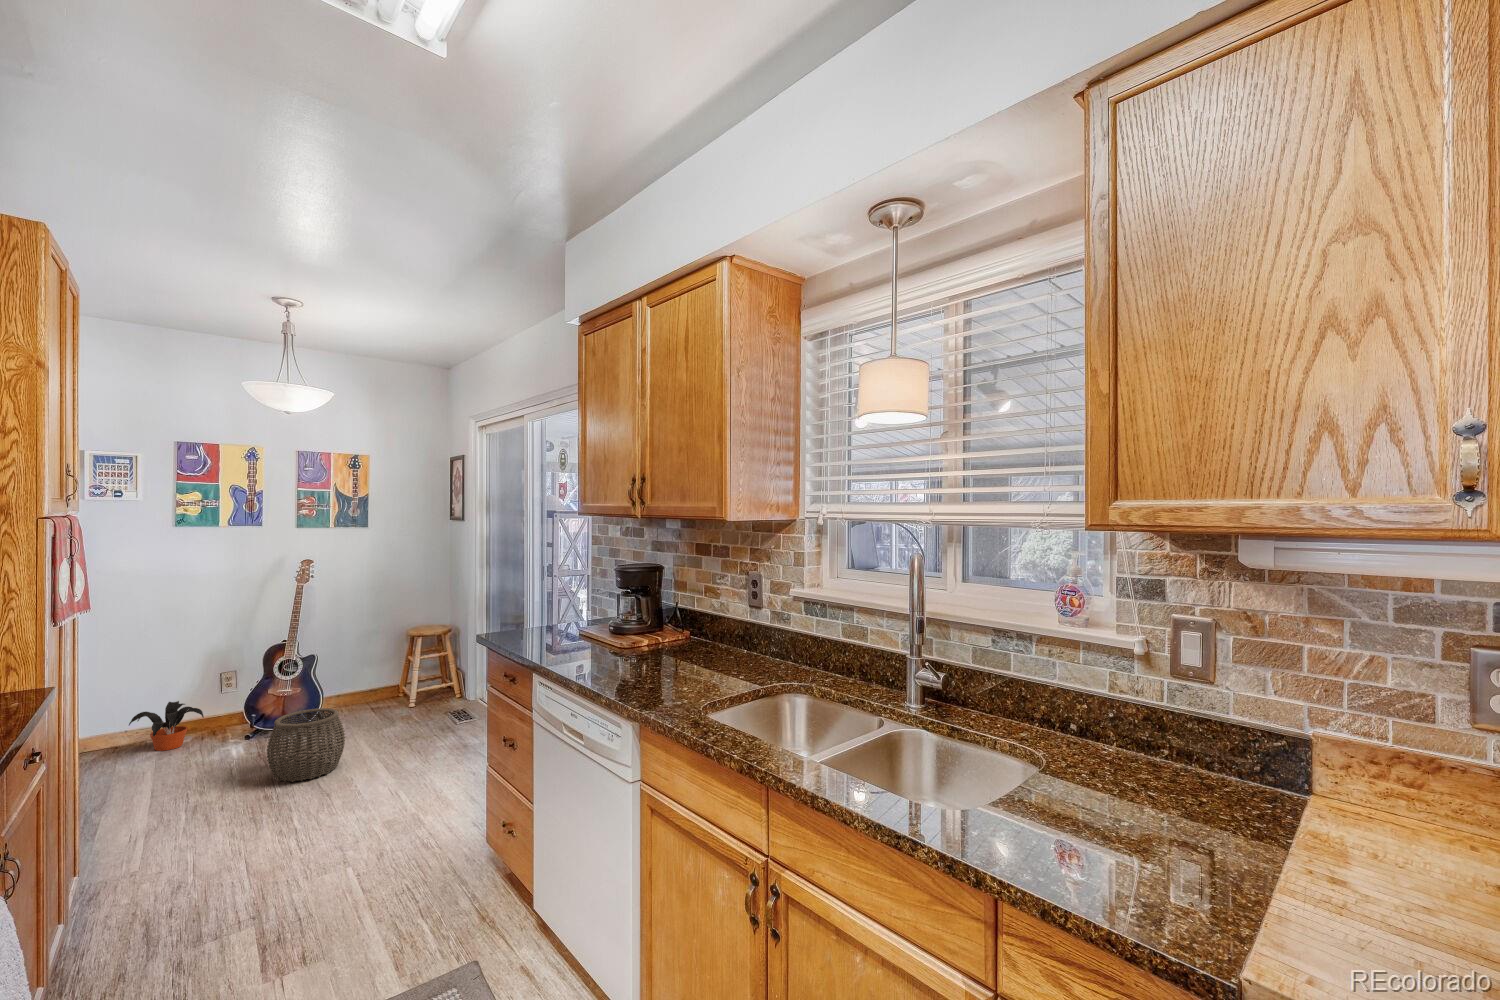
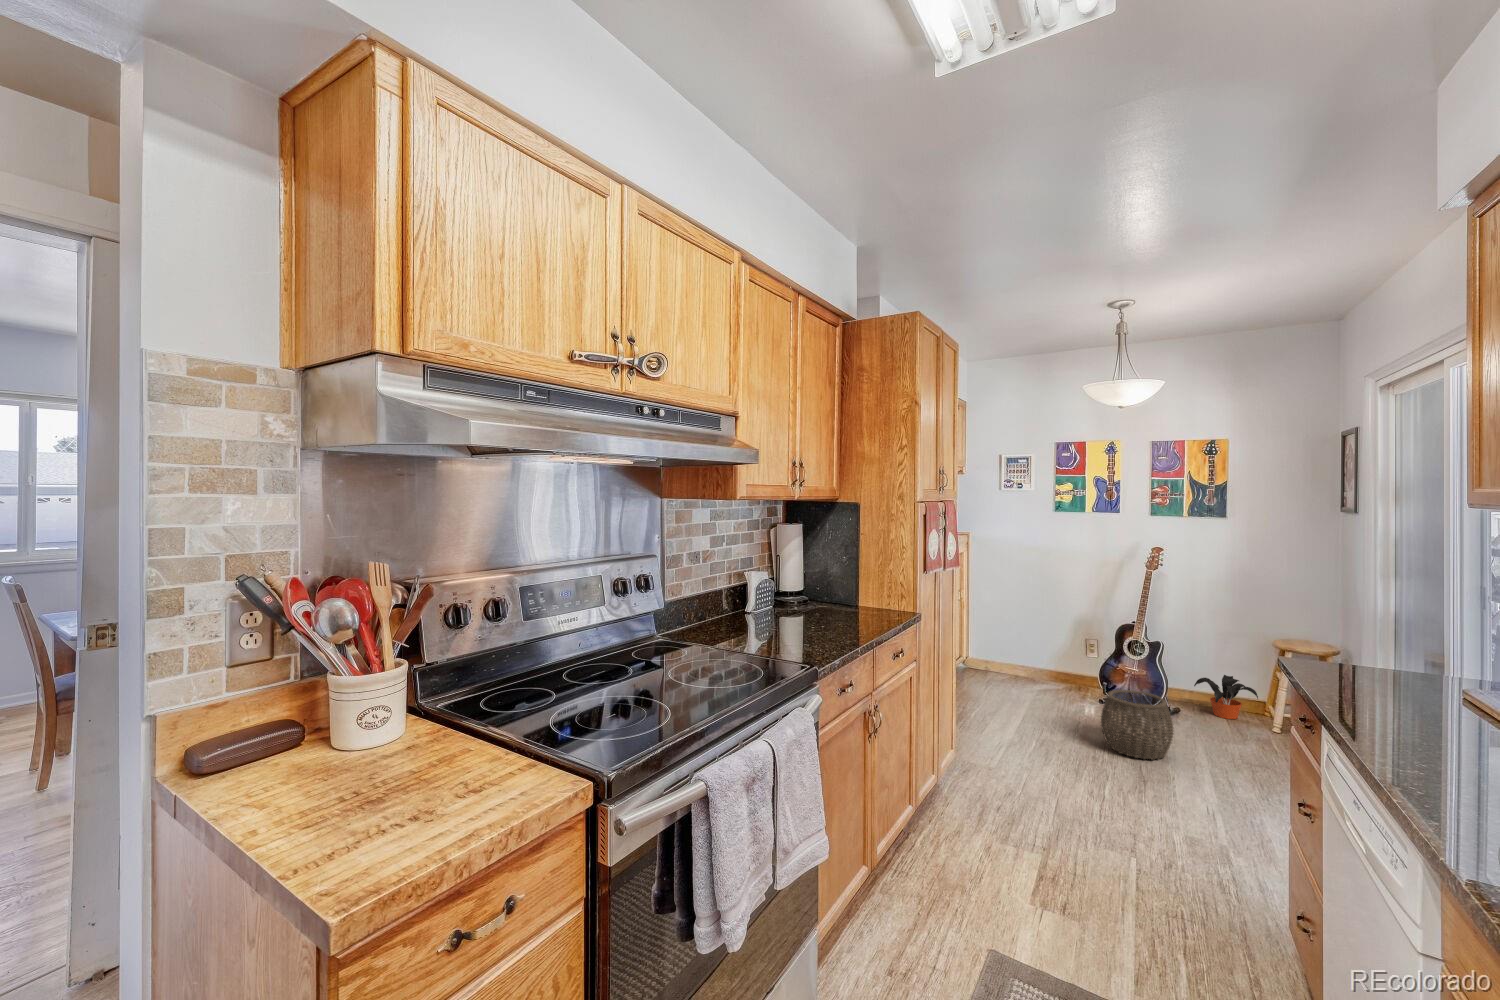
potted plant: present [129,701,204,751] -> present [1194,675,1258,719]

